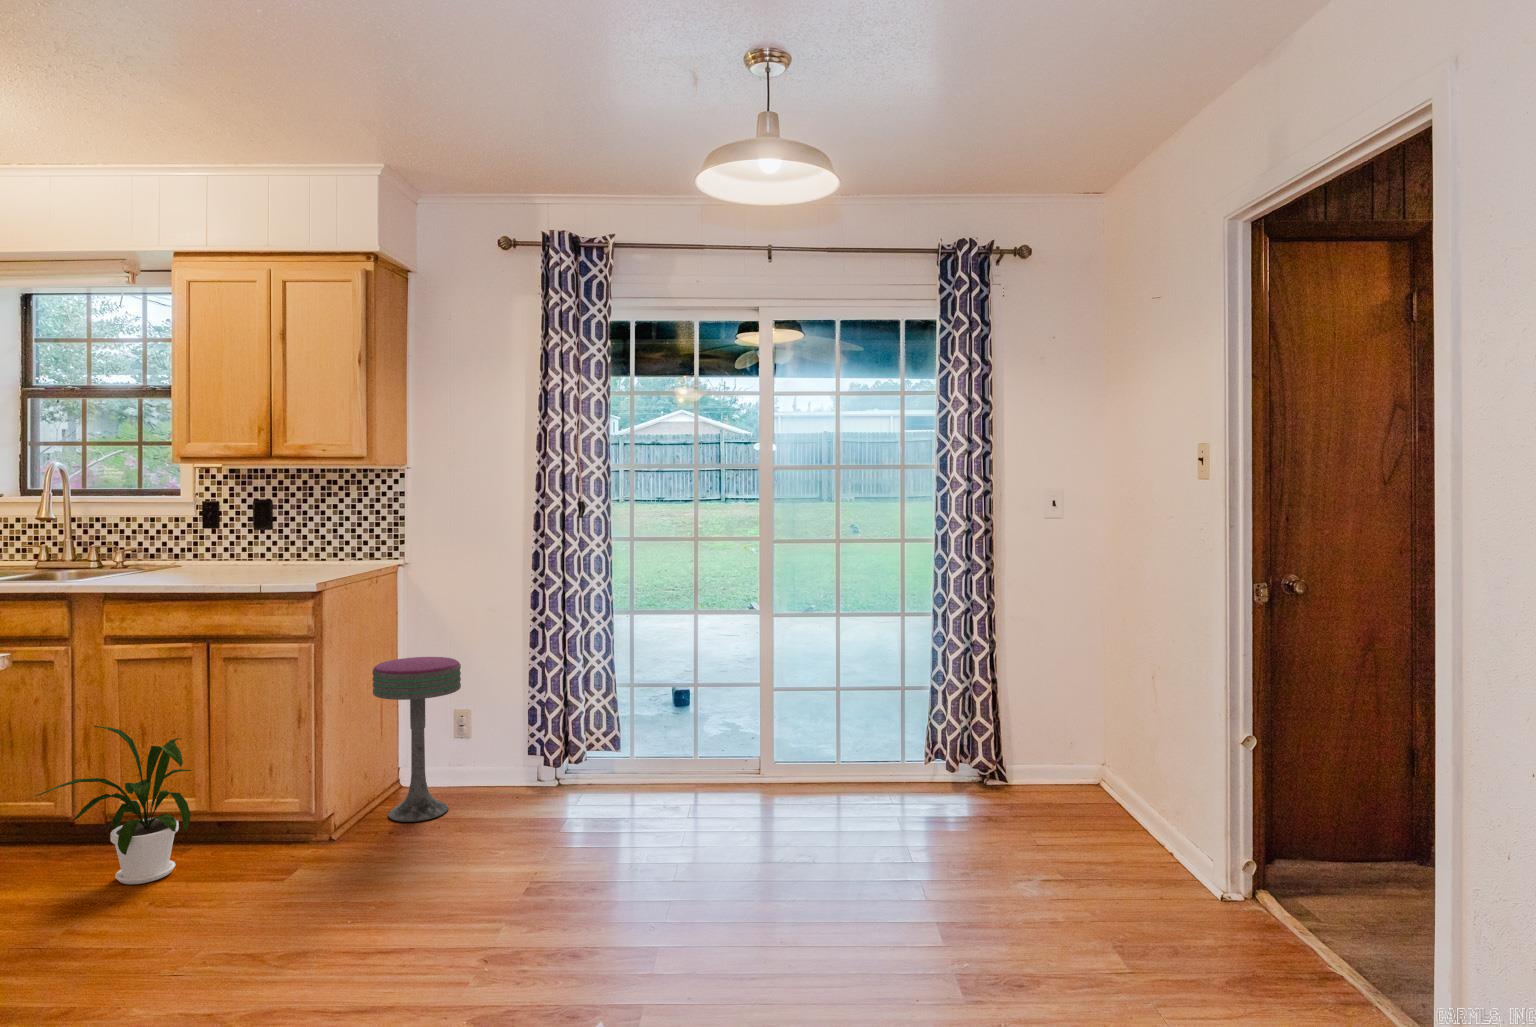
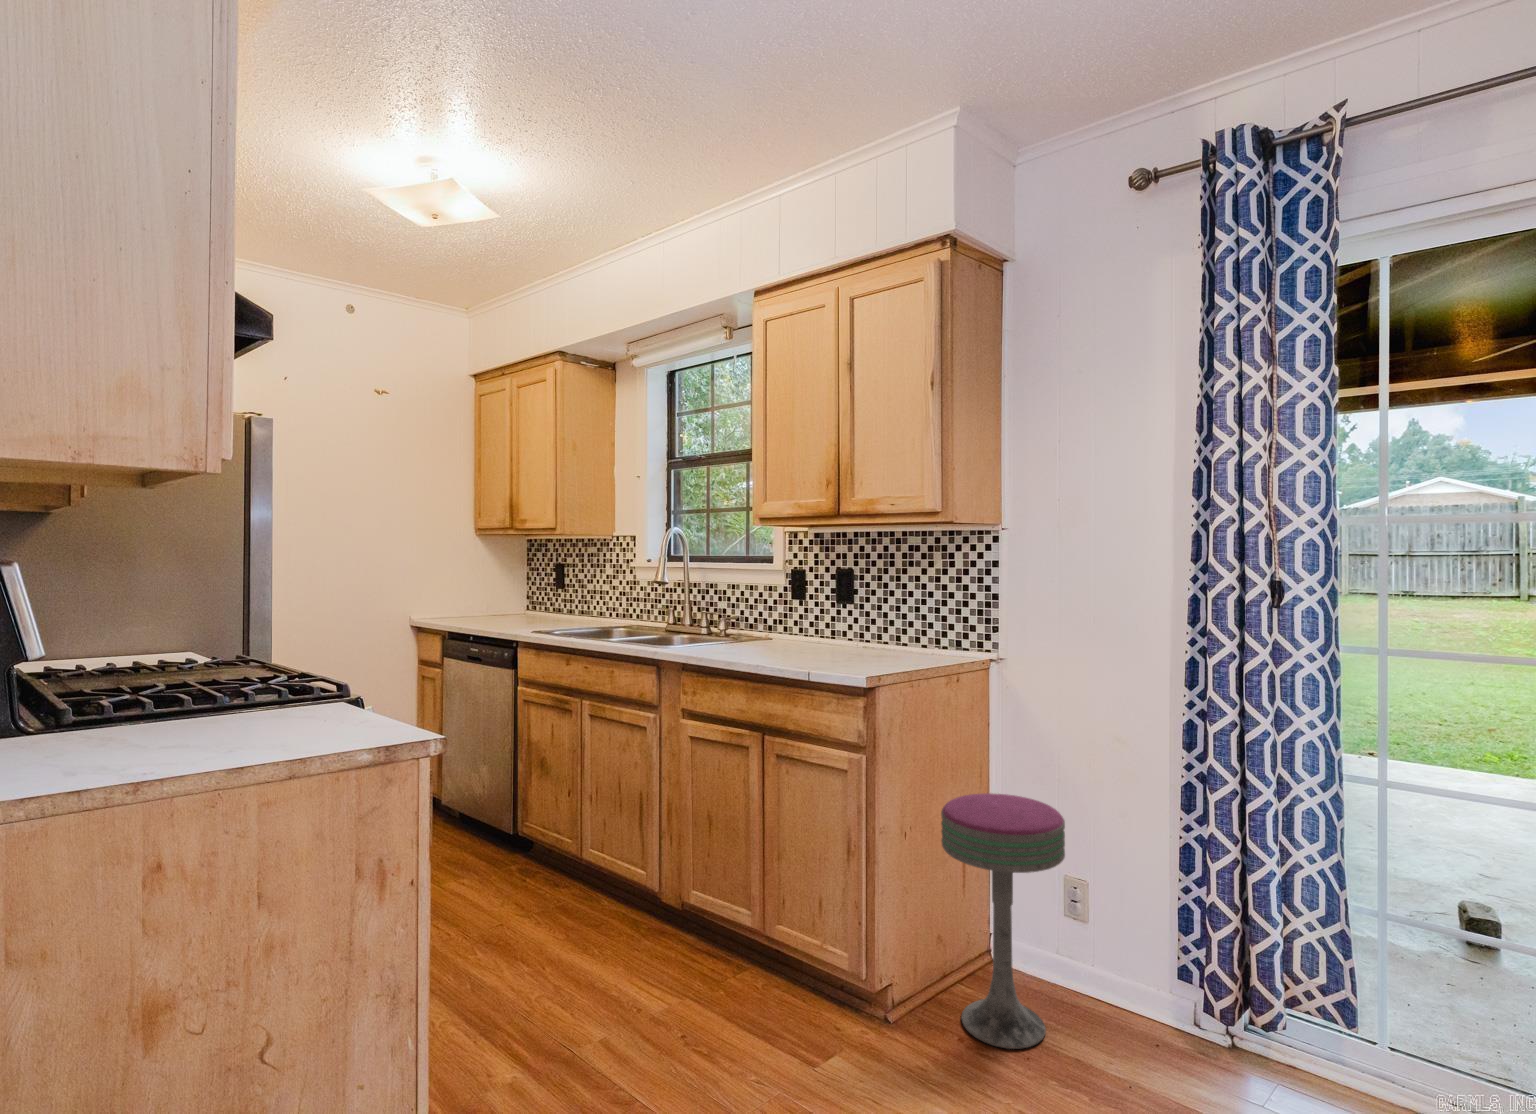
house plant: present [36,726,191,884] -> none [575,828,728,1035]

